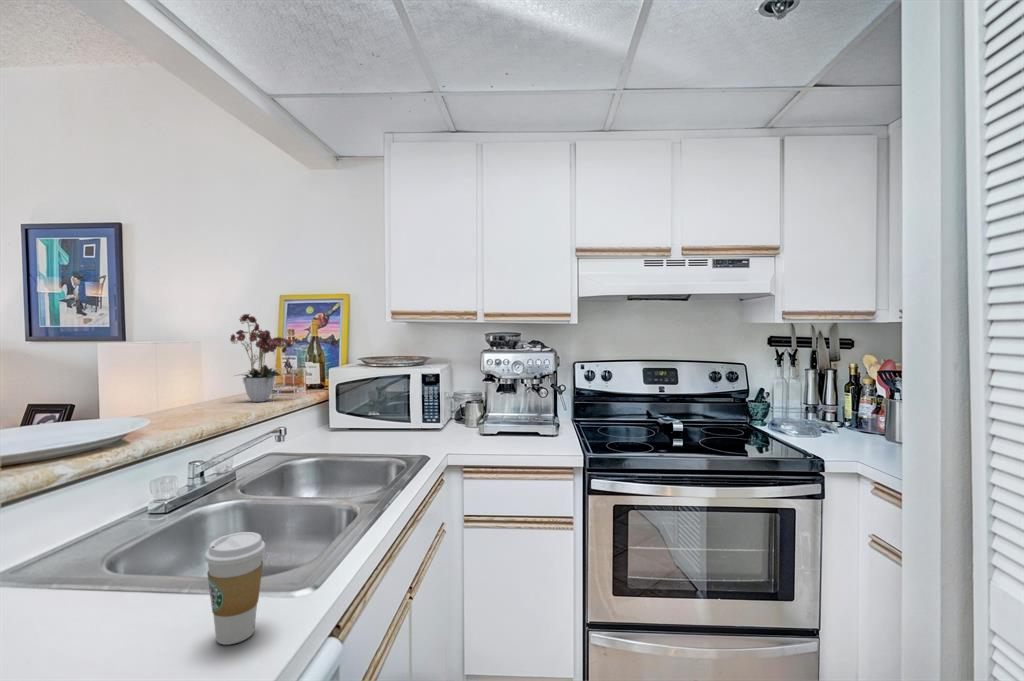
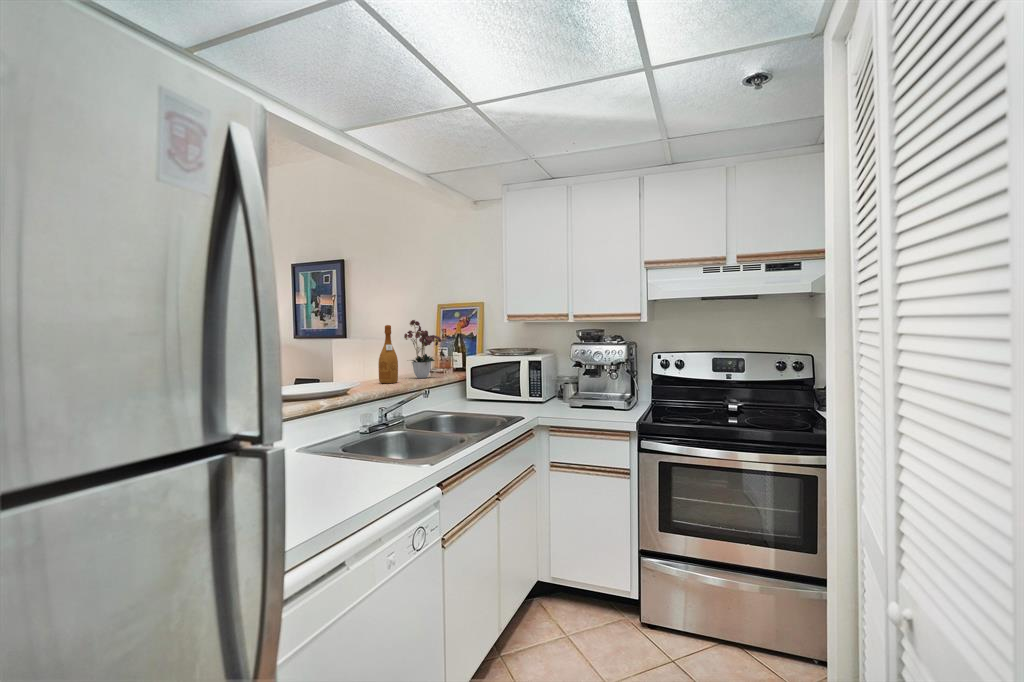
wine bottle: none [186,320,221,414] -> present [378,325,398,383]
coffee cup: present [205,532,266,645] -> none [379,429,405,476]

